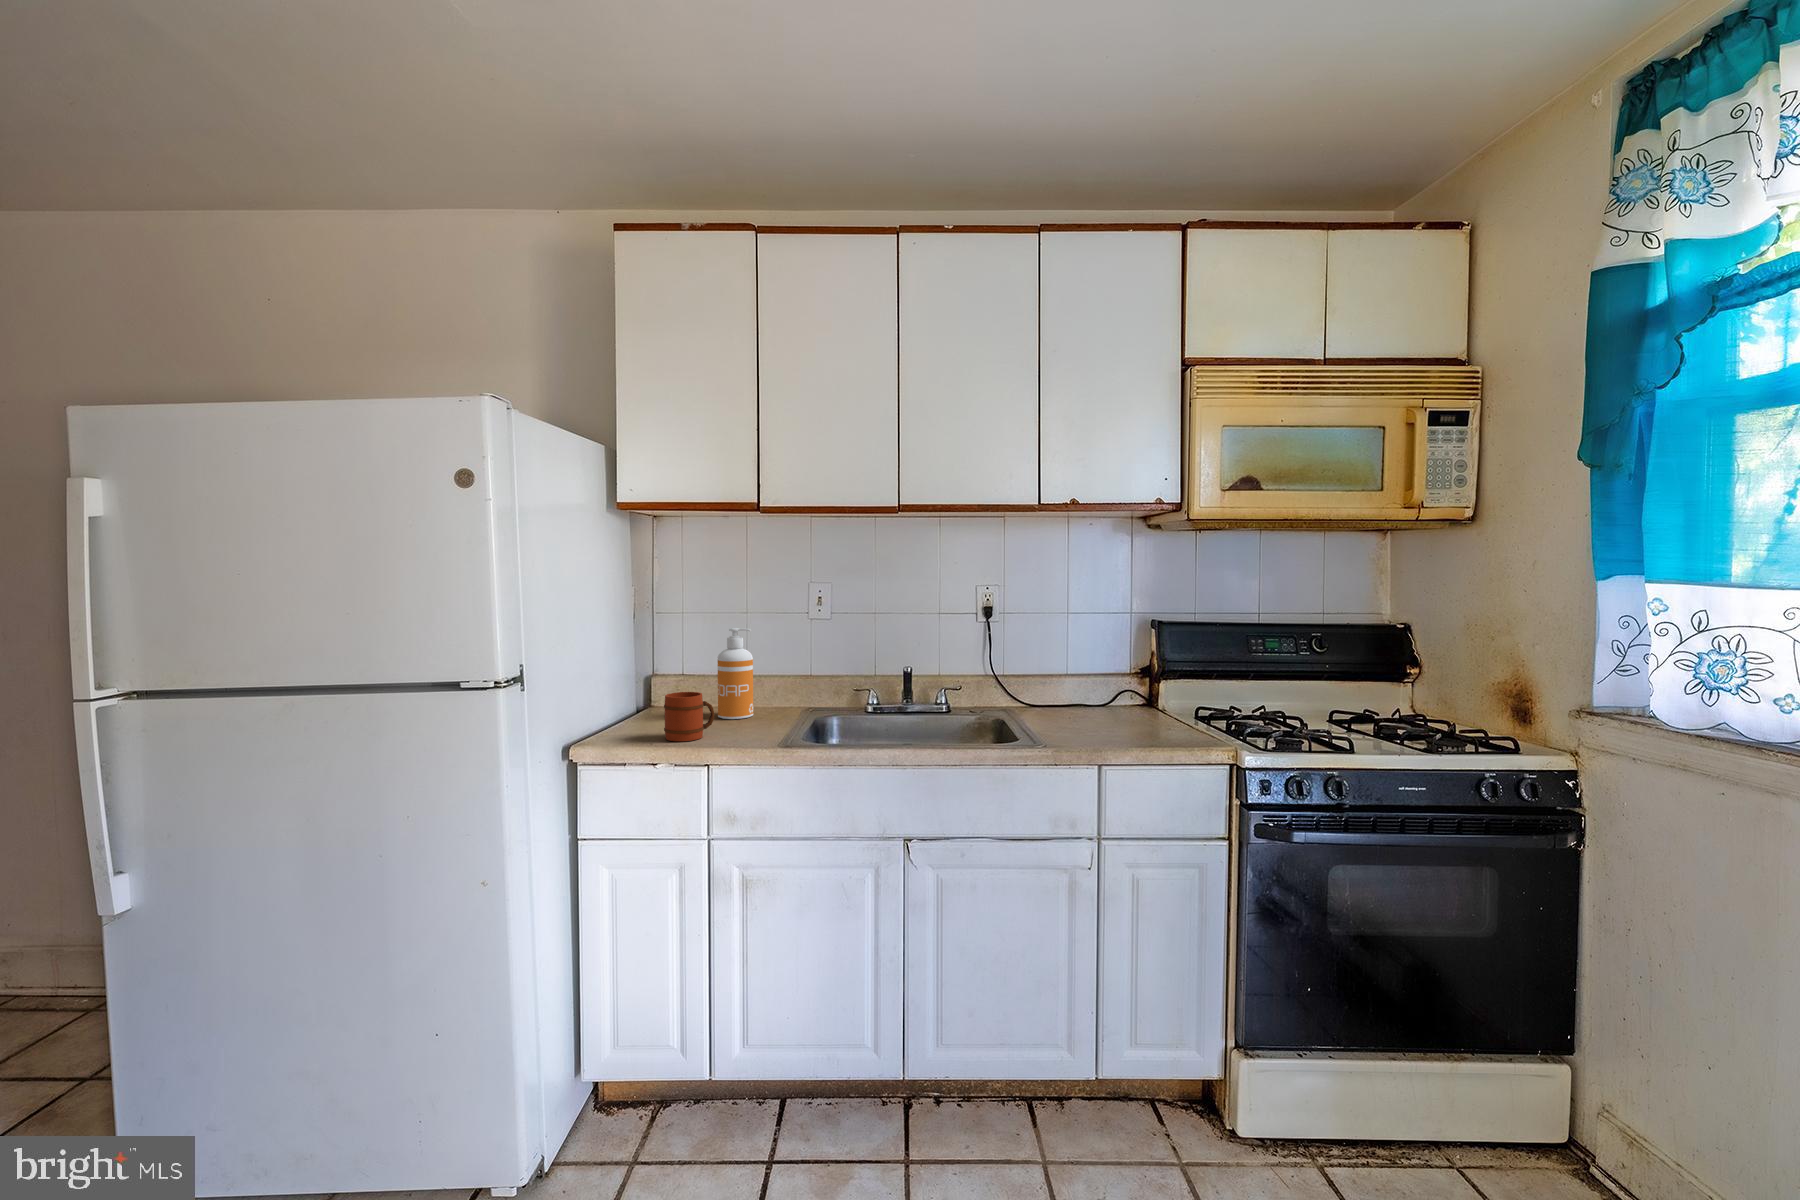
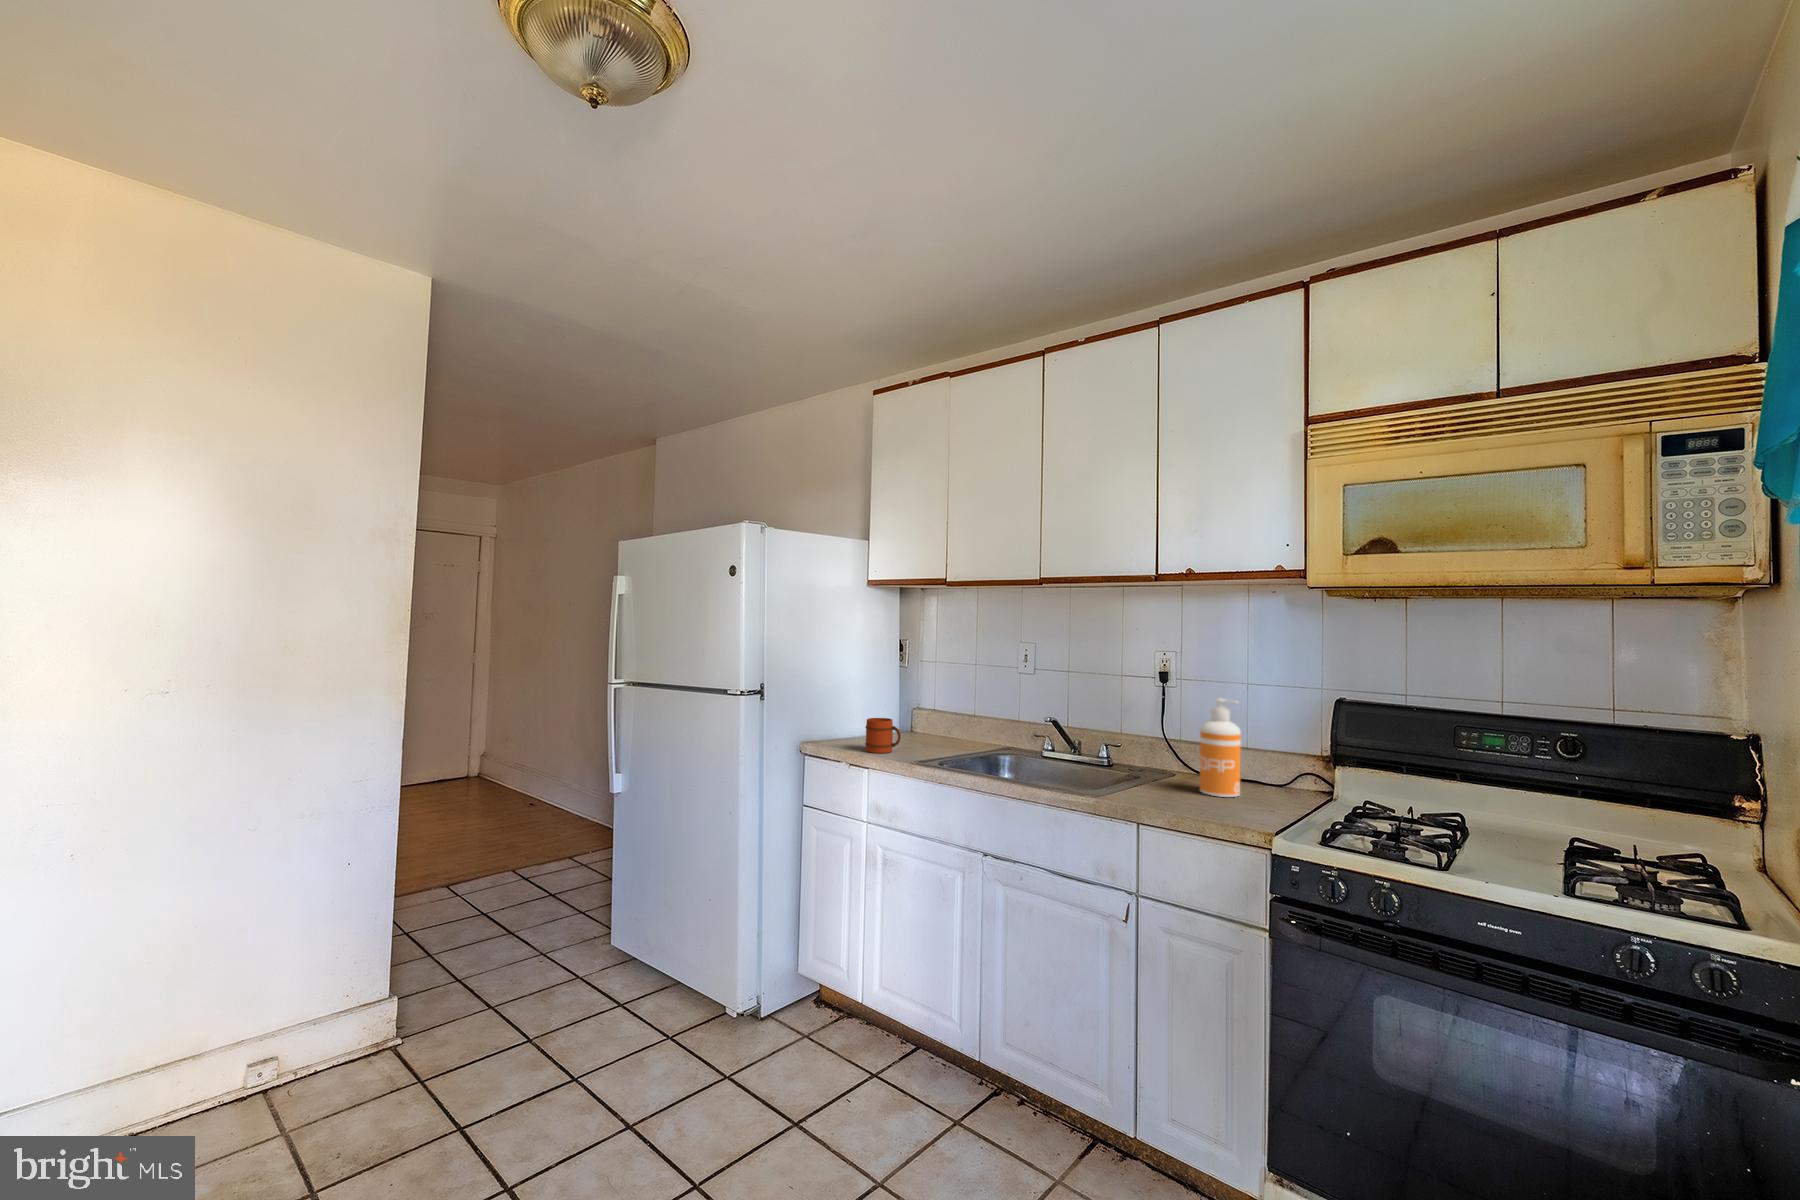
soap dispenser: present [718,628,753,719] -> present [1200,699,1241,797]

